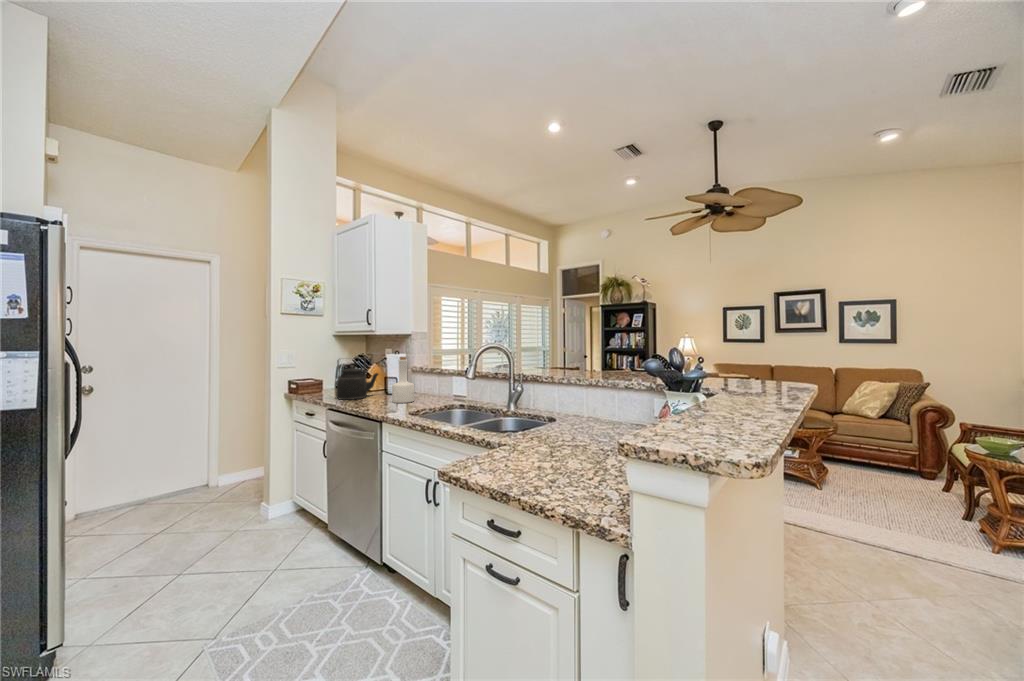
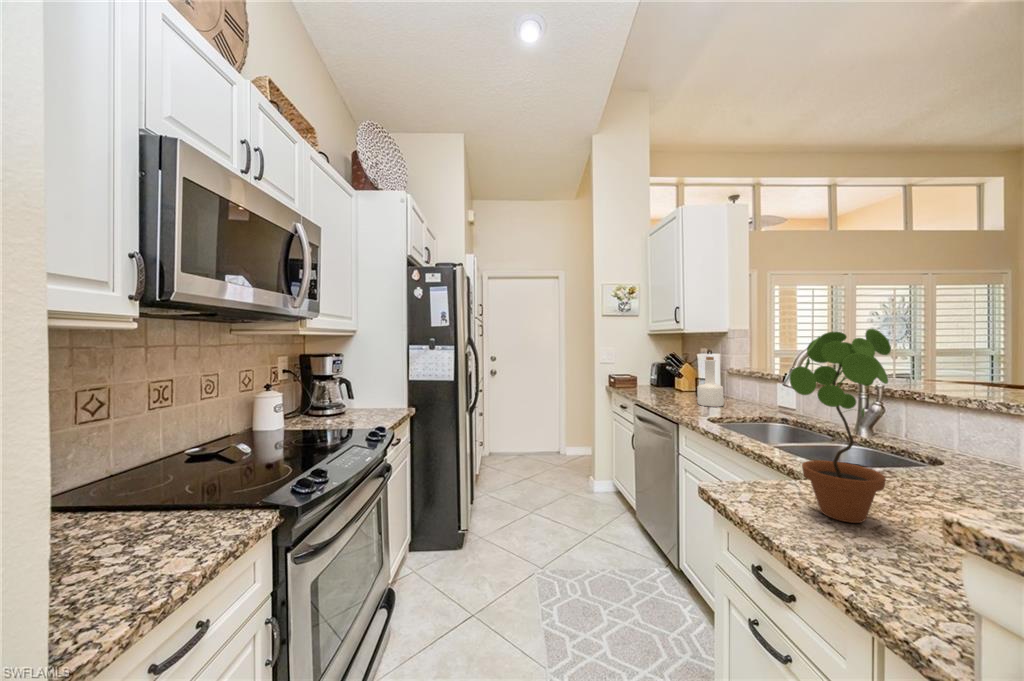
potted plant: none [508,335,557,469] -> present [789,329,891,523]
kettle: present [337,358,378,400] -> none [645,357,688,397]

